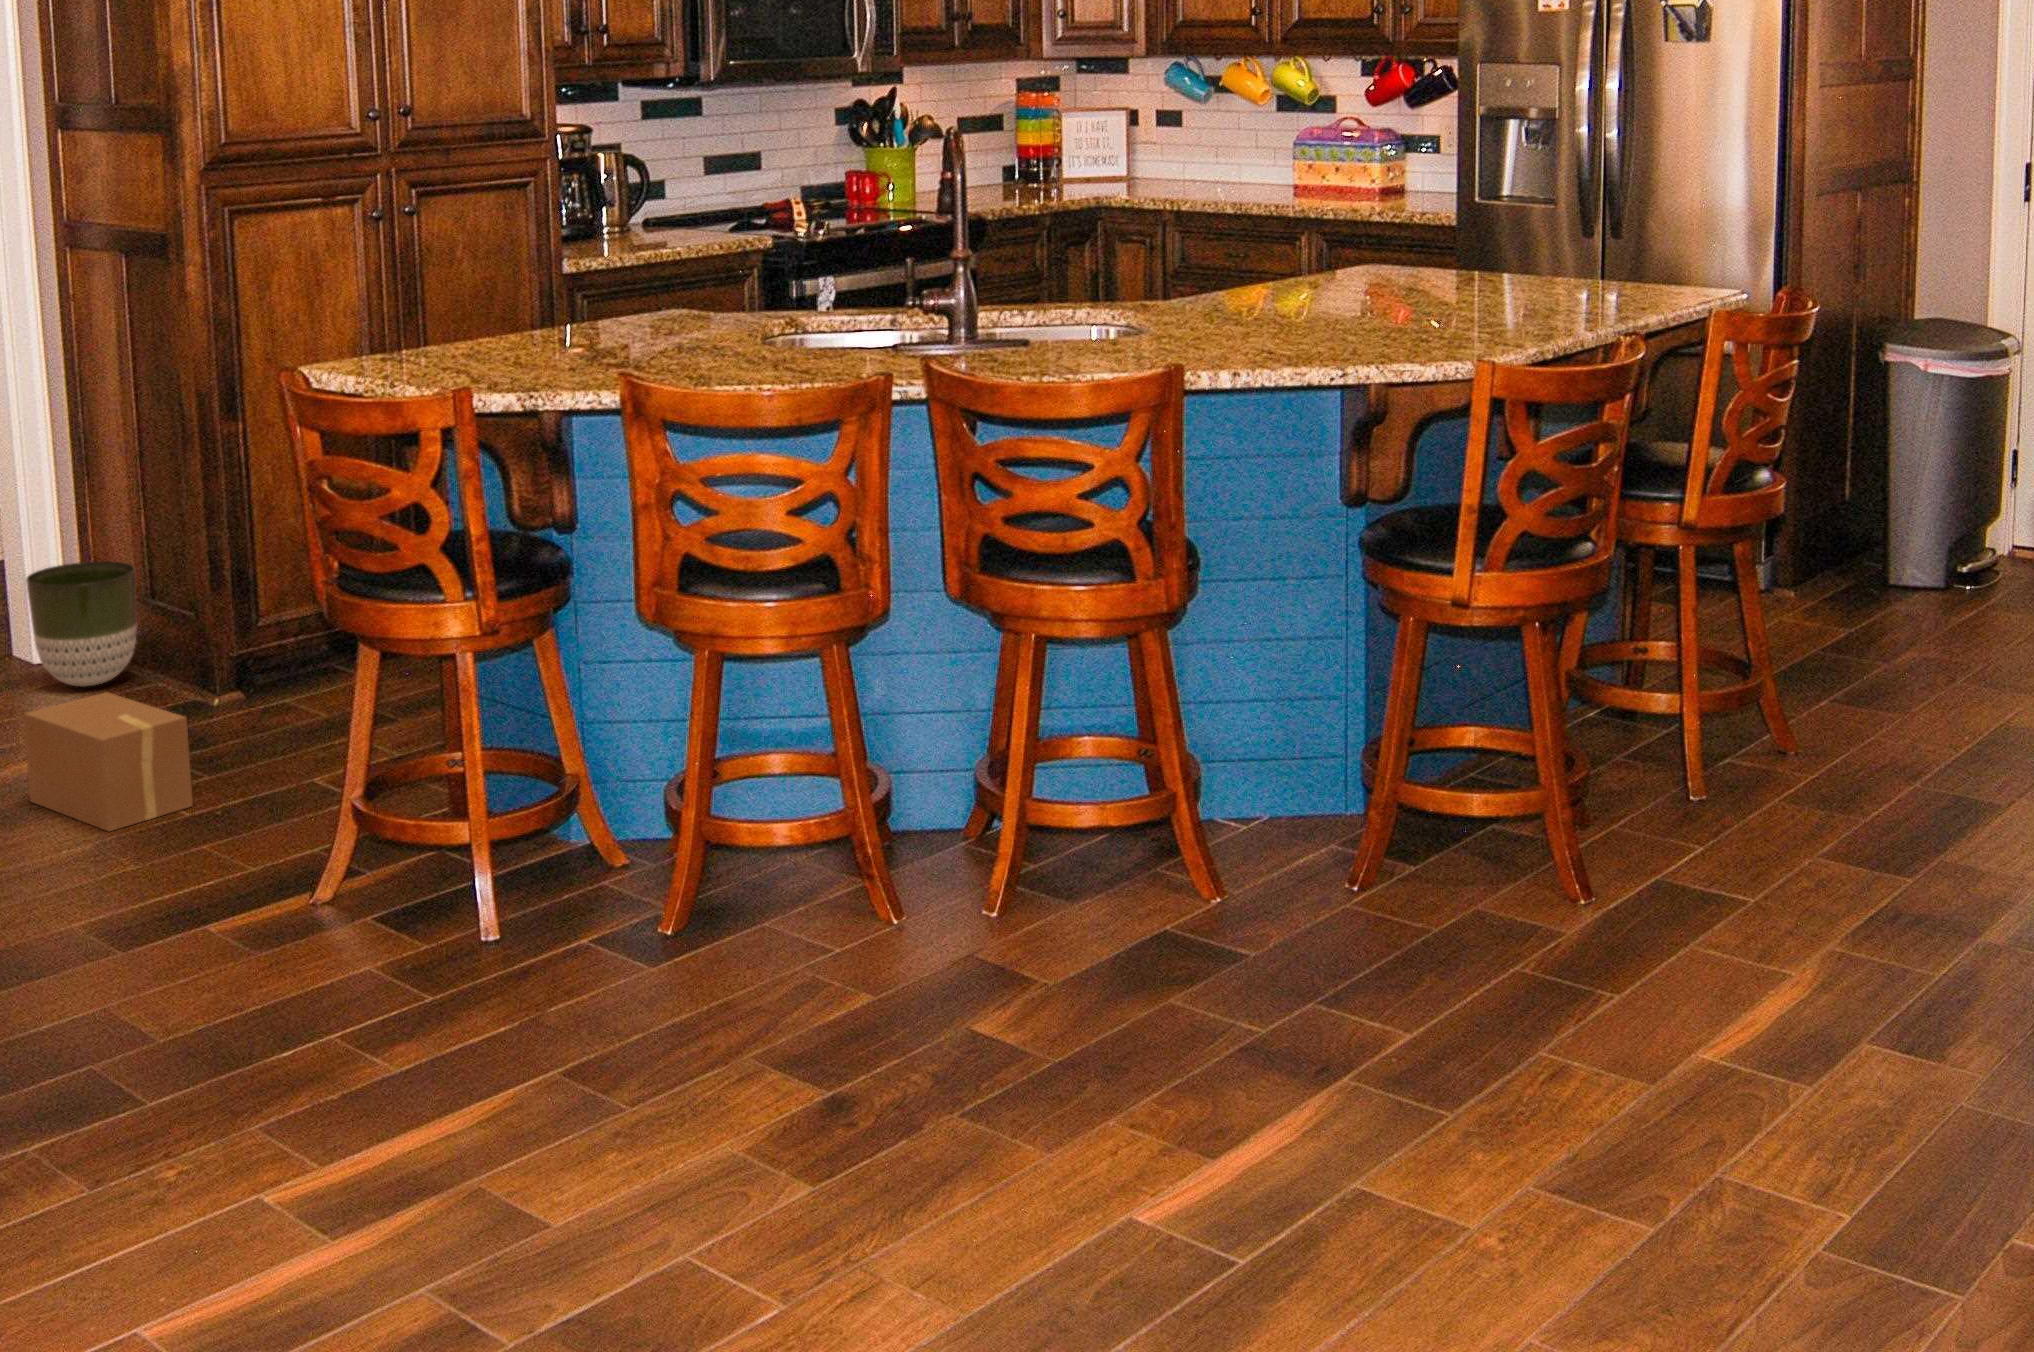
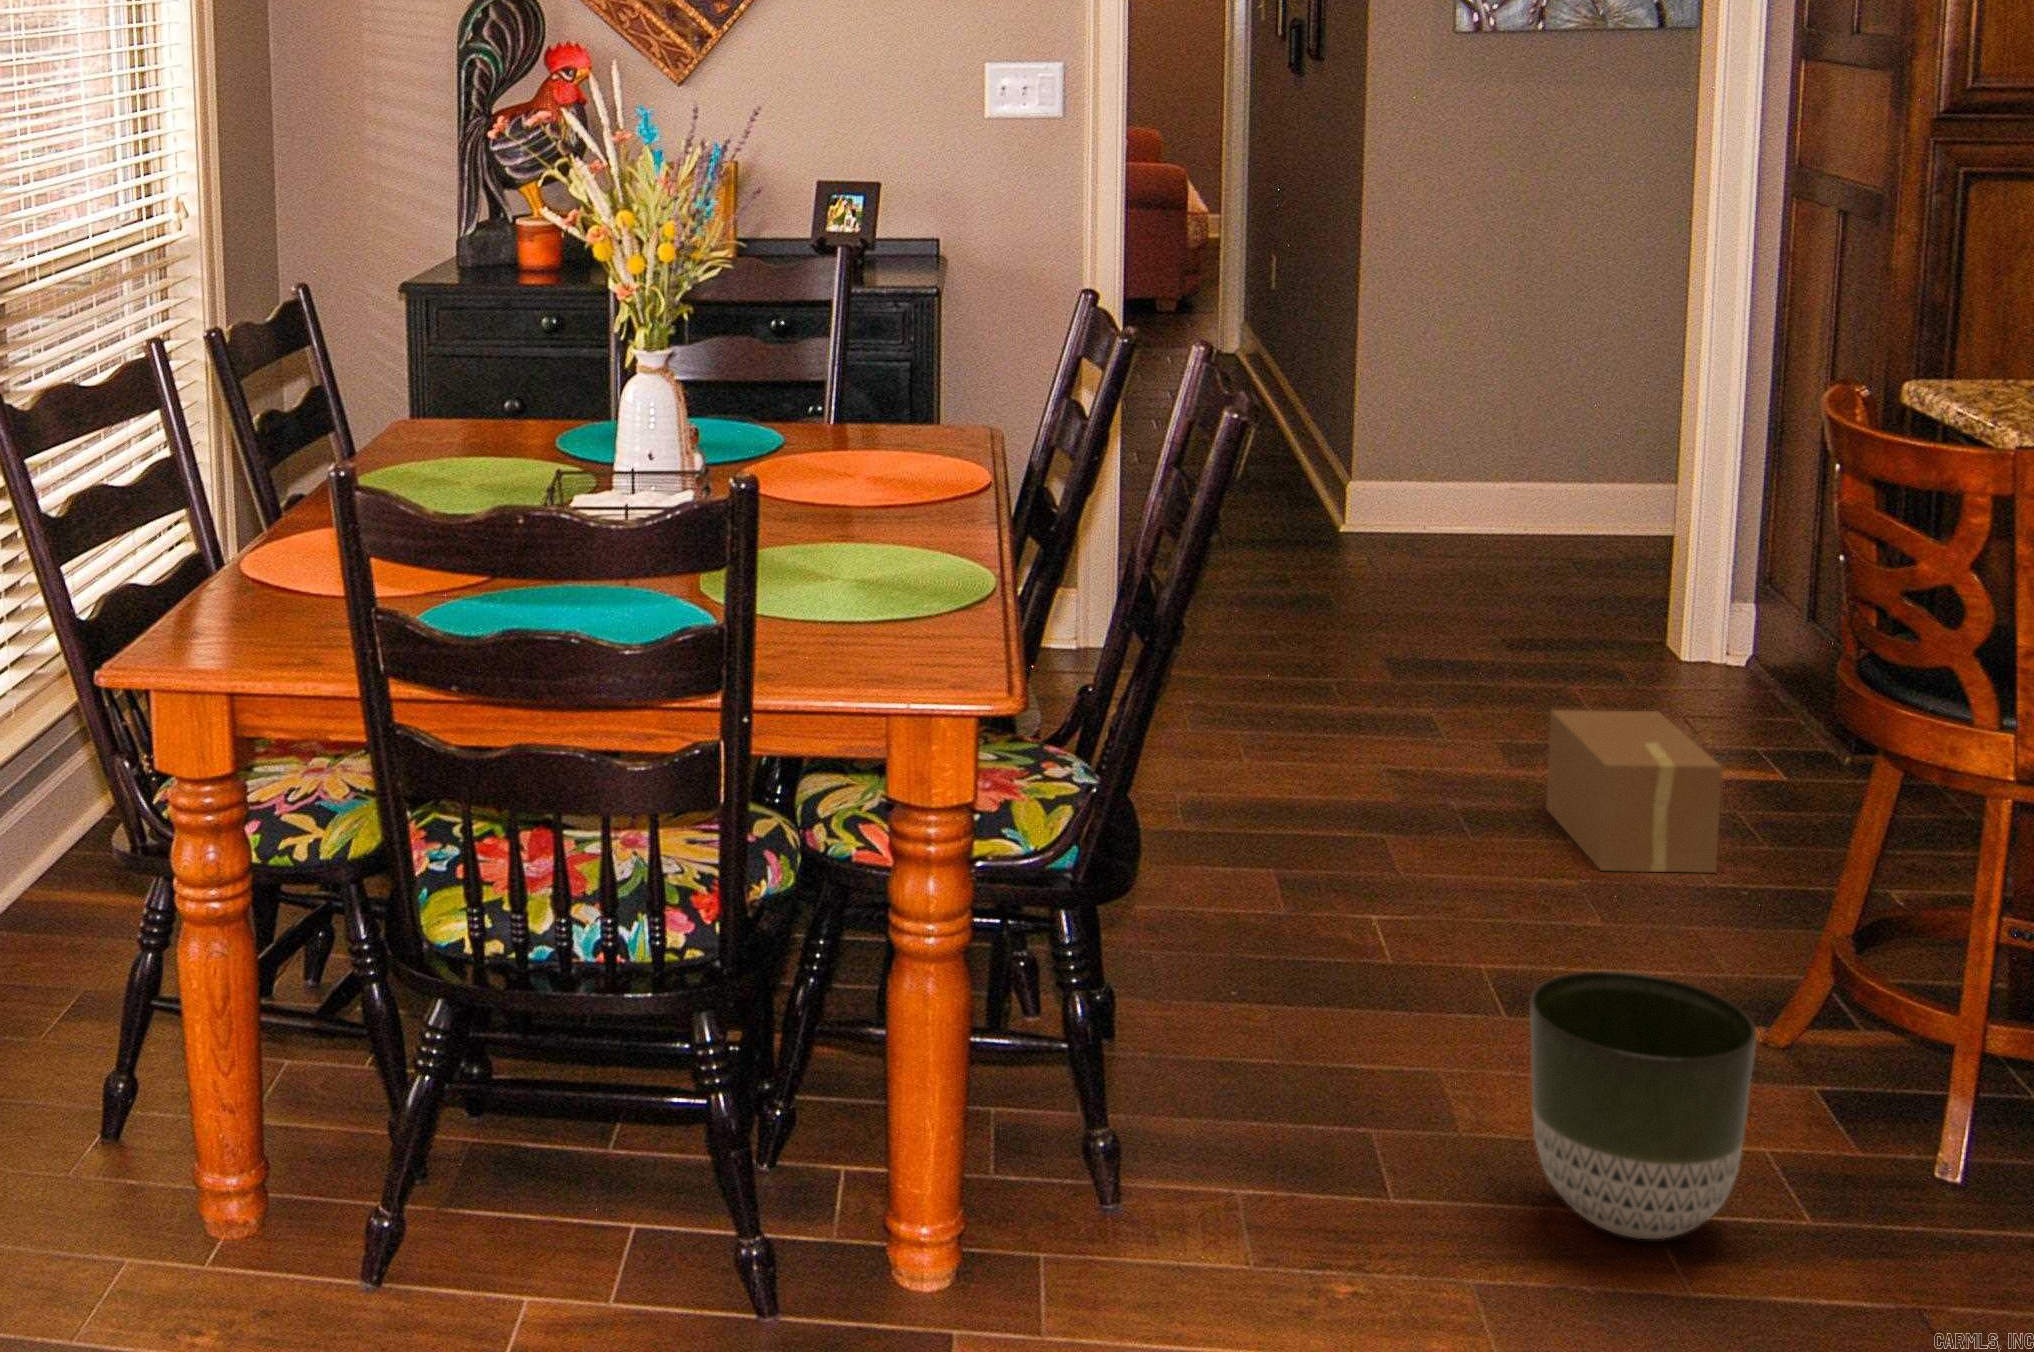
planter: present [26,561,137,687] -> present [1531,971,1756,1239]

